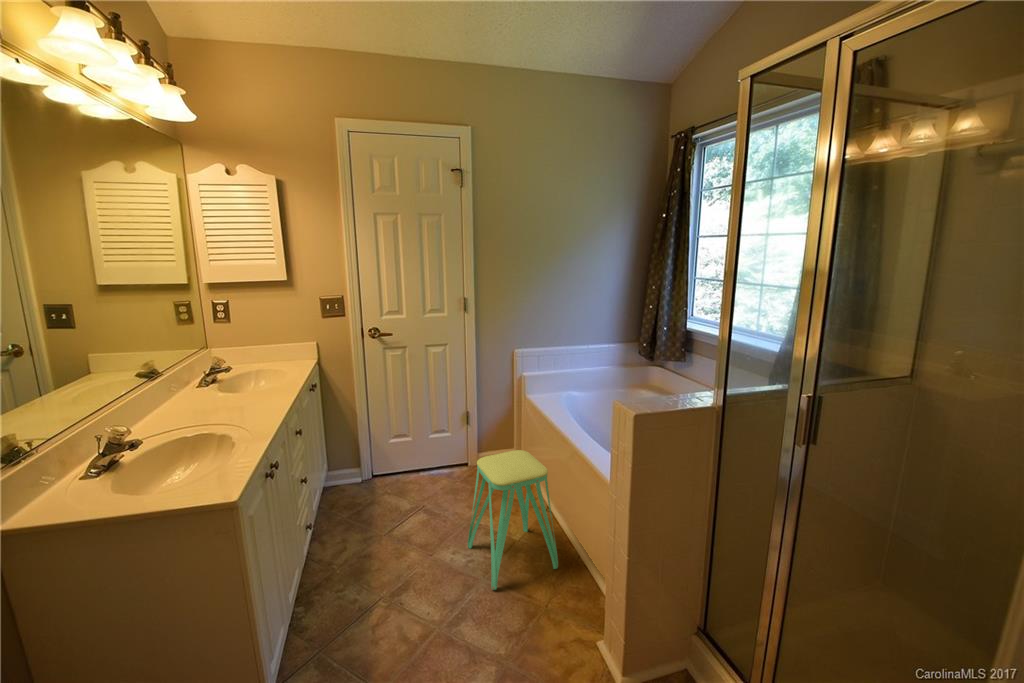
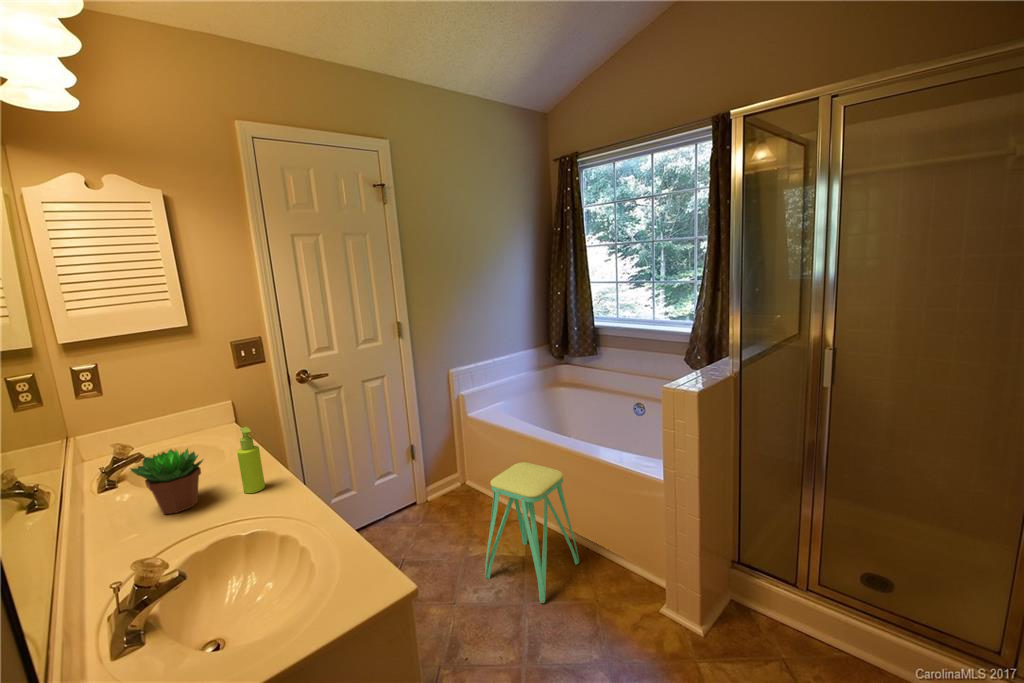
soap dispenser: none [237,359,257,410] -> present [237,427,265,493]
succulent plant: none [169,365,223,410] -> present [131,449,203,514]

